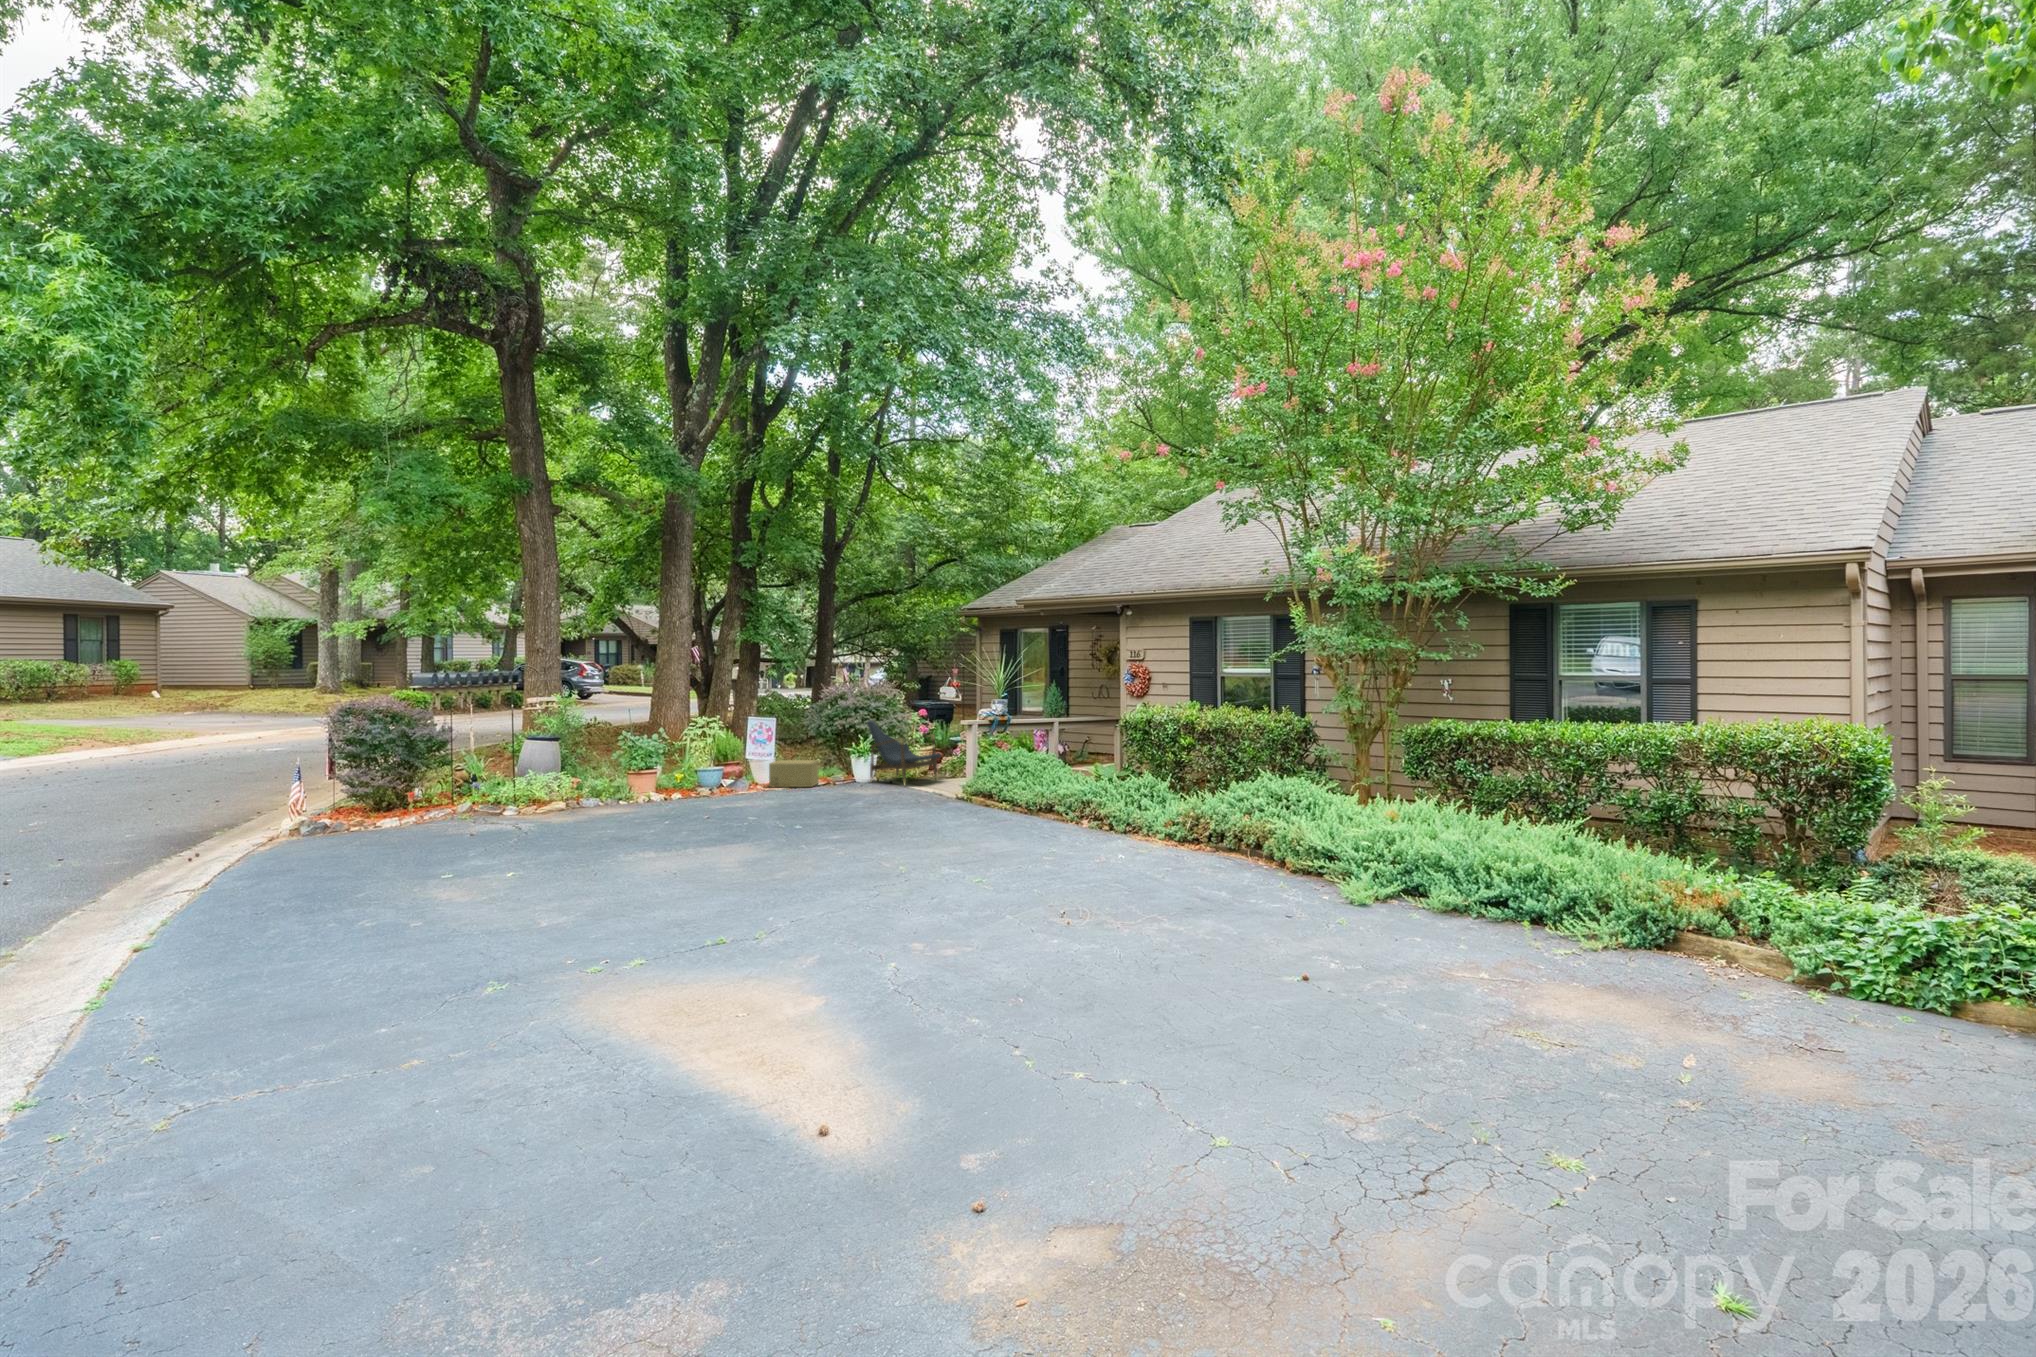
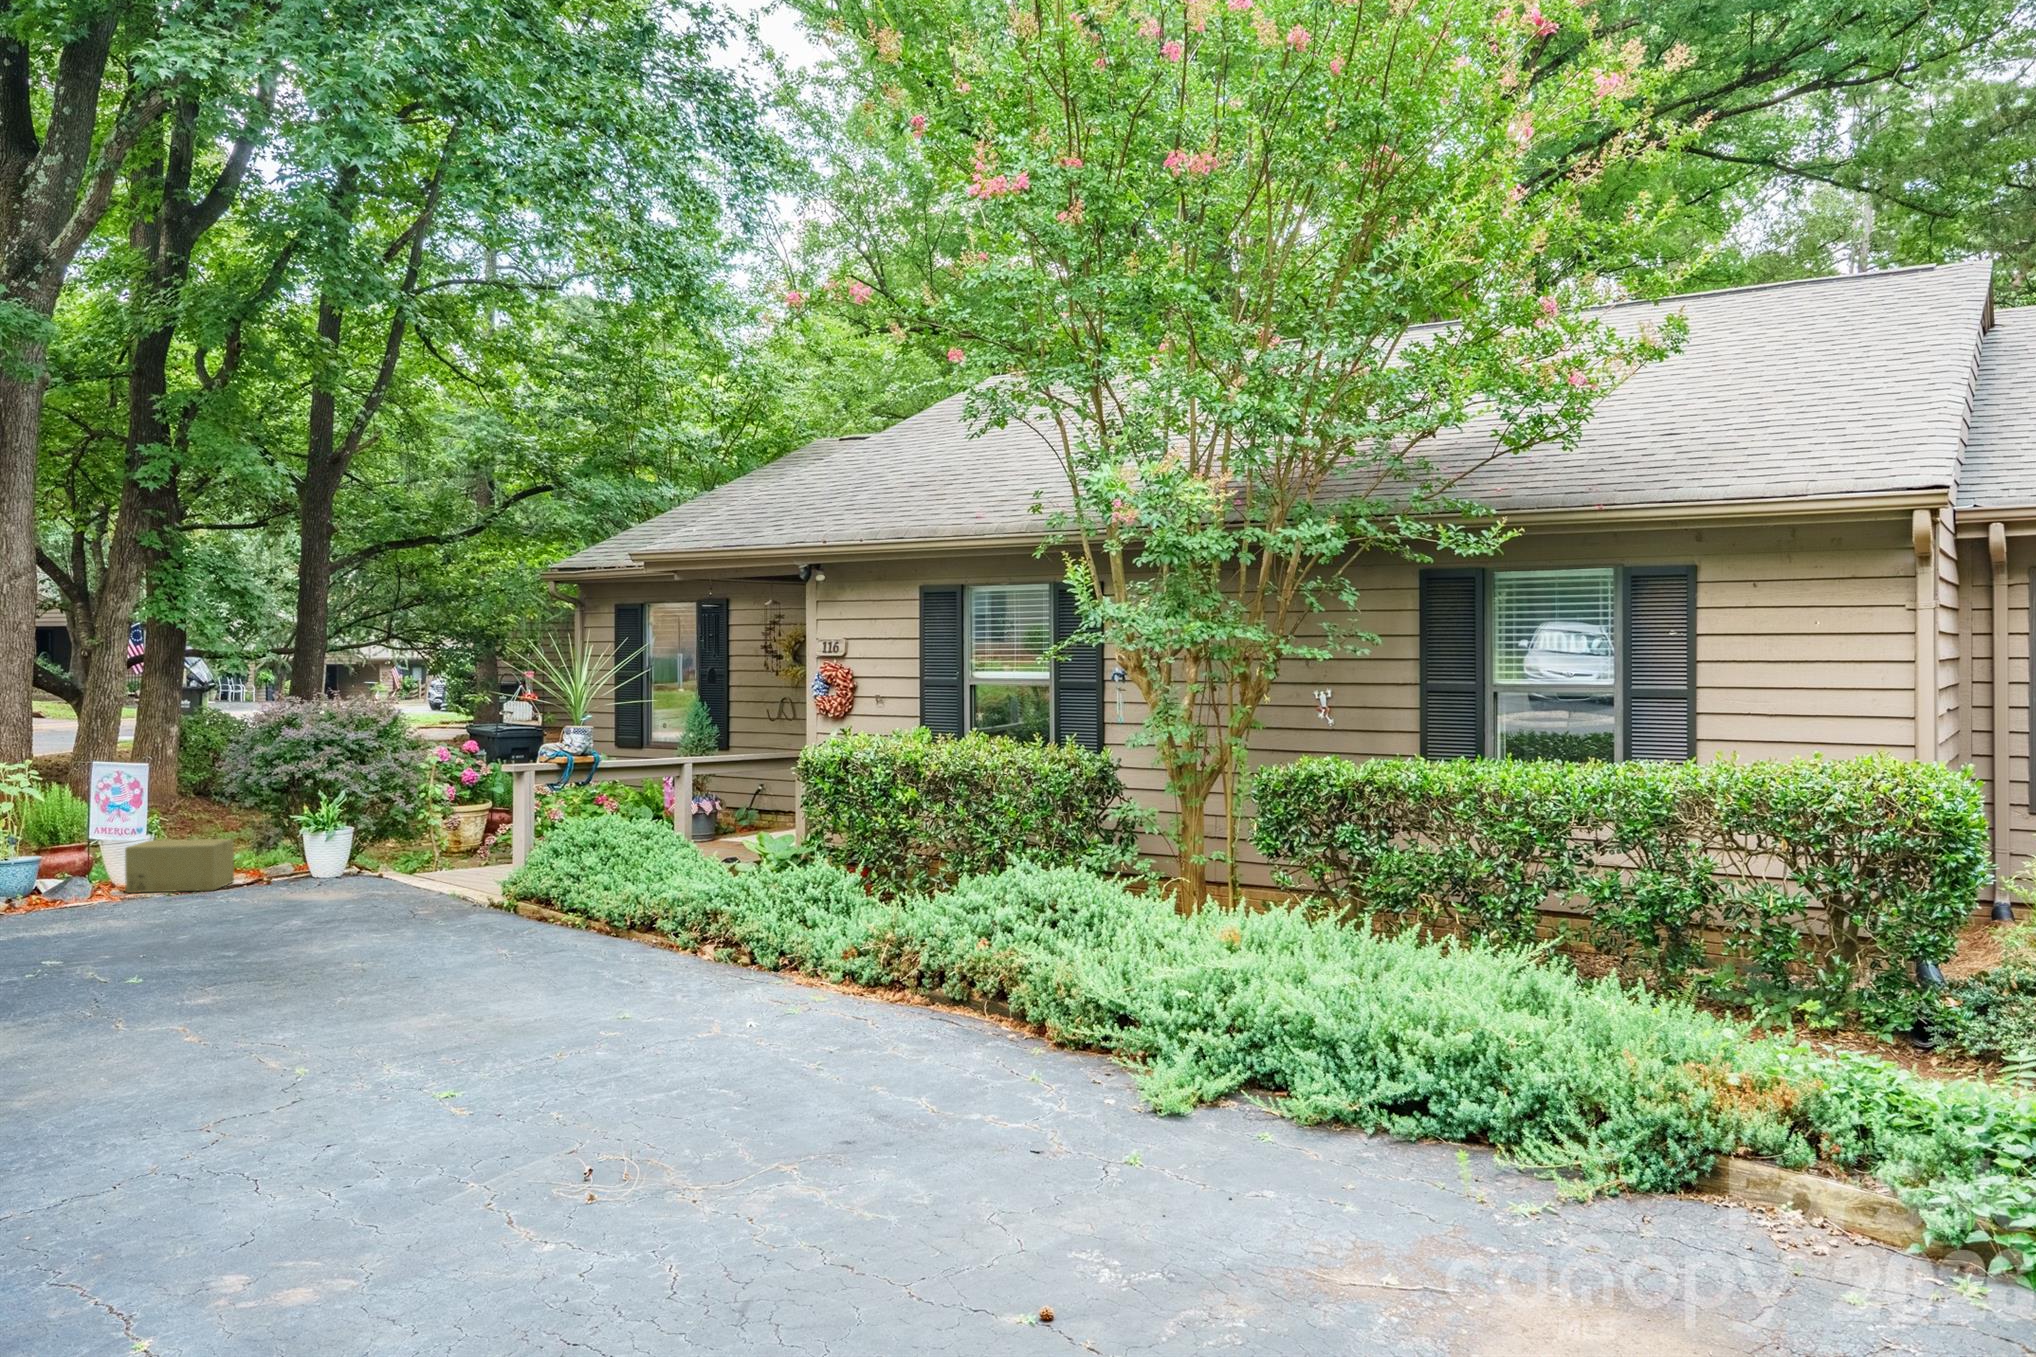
lounge chair: present [867,720,941,785] -> none [333,758,478,883]

